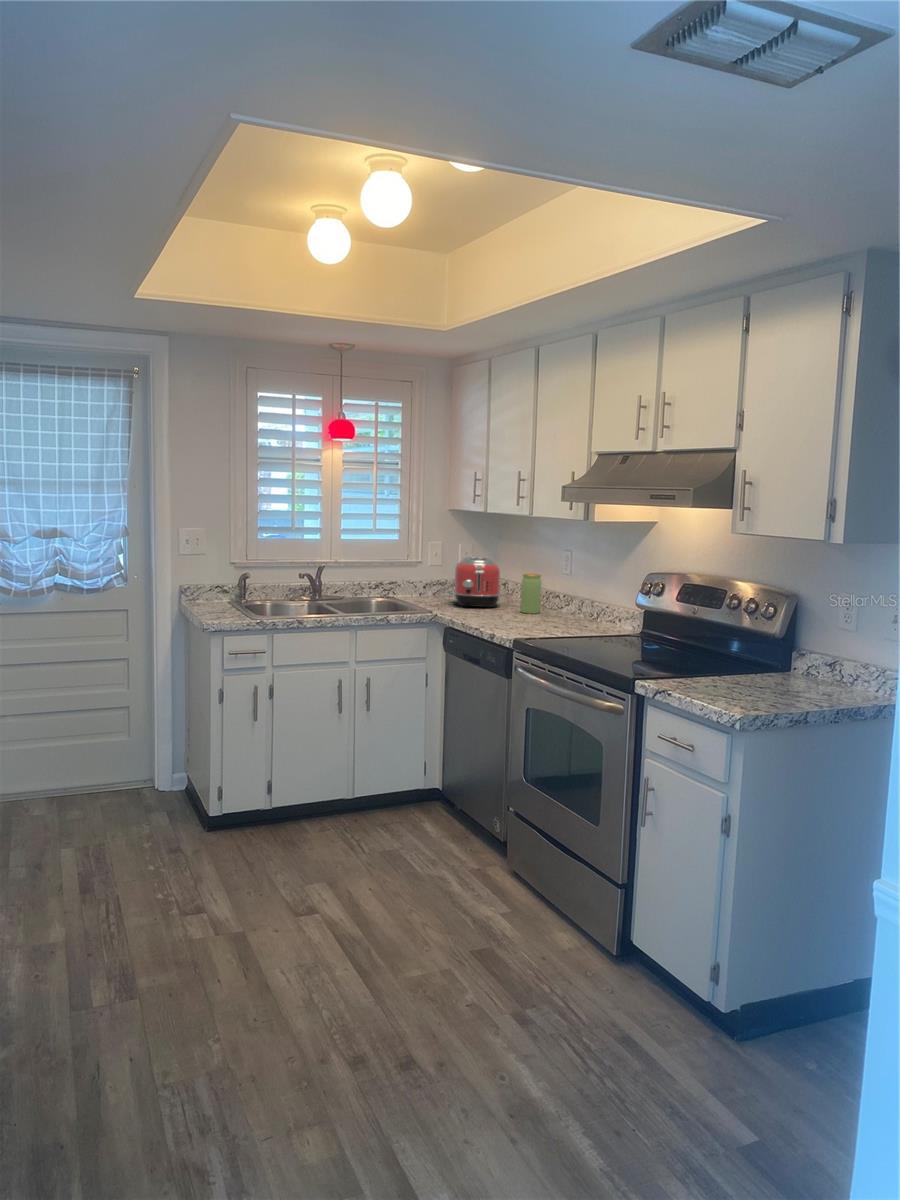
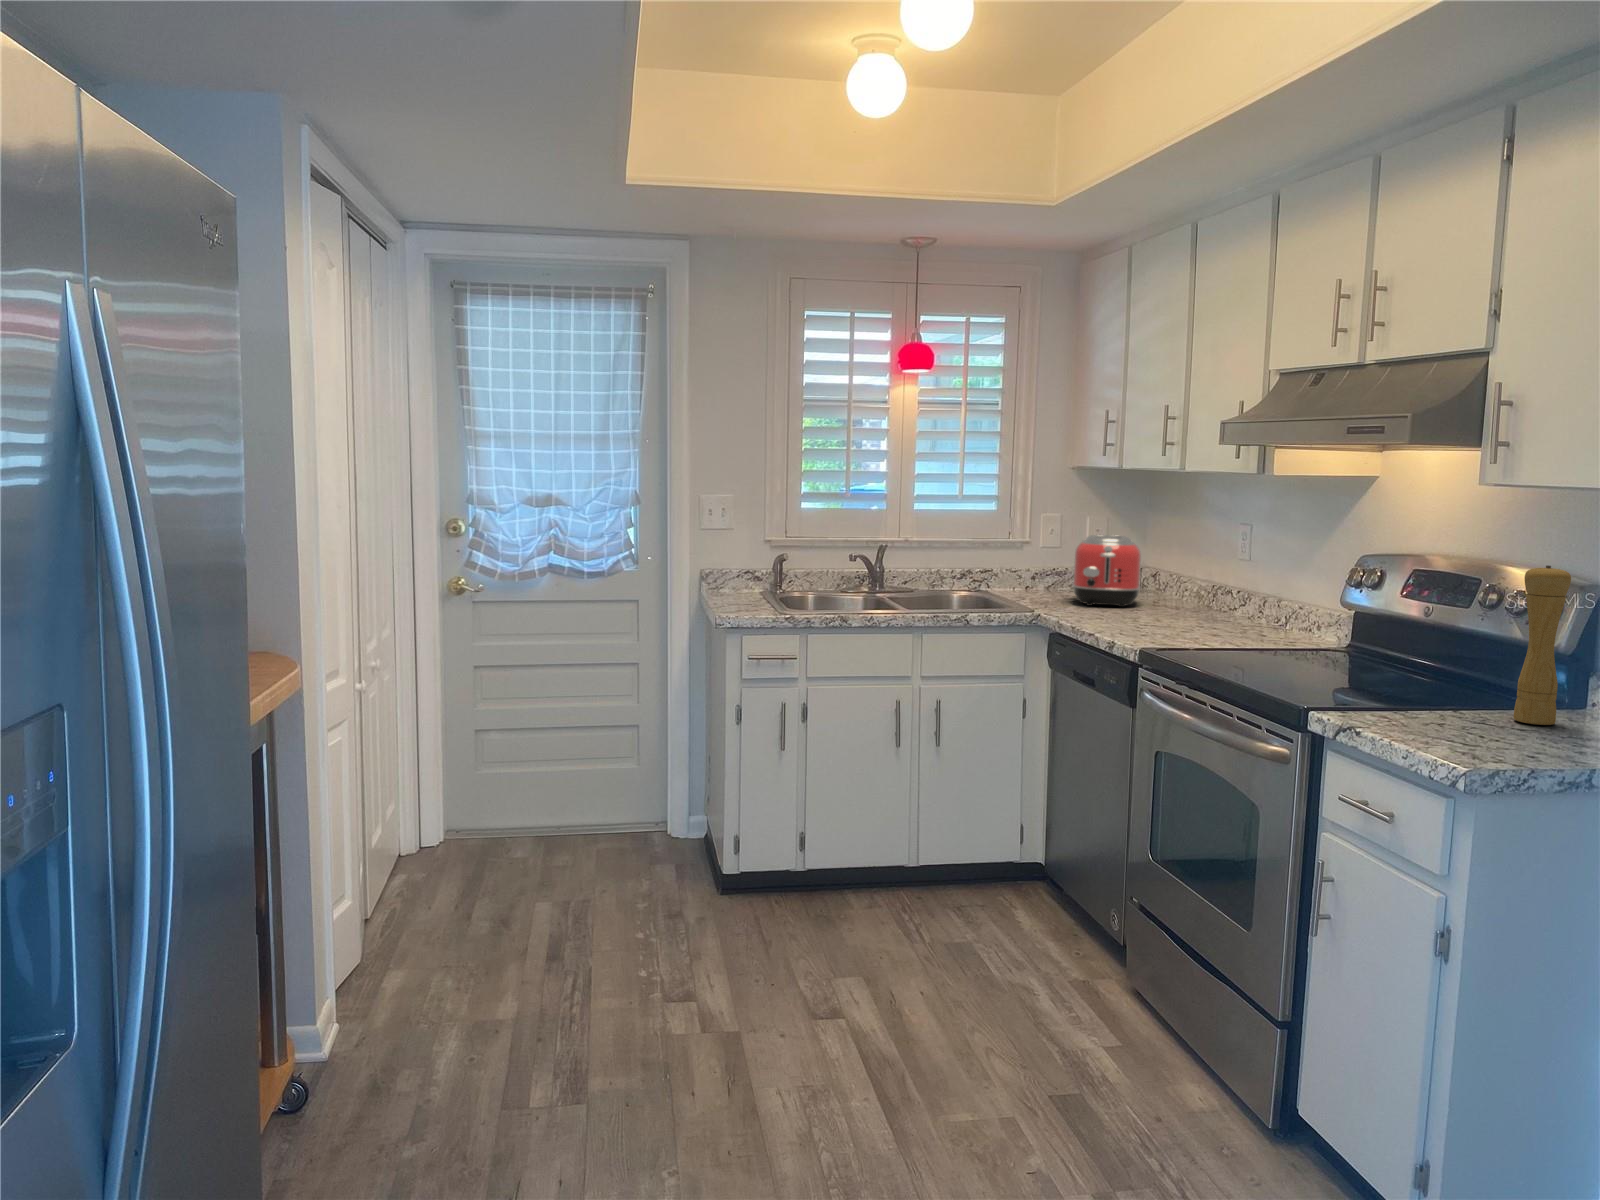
jar: present [520,574,541,614] -> none [1168,558,1200,616]
pepper mill: none [754,585,786,684] -> present [1513,565,1571,725]

